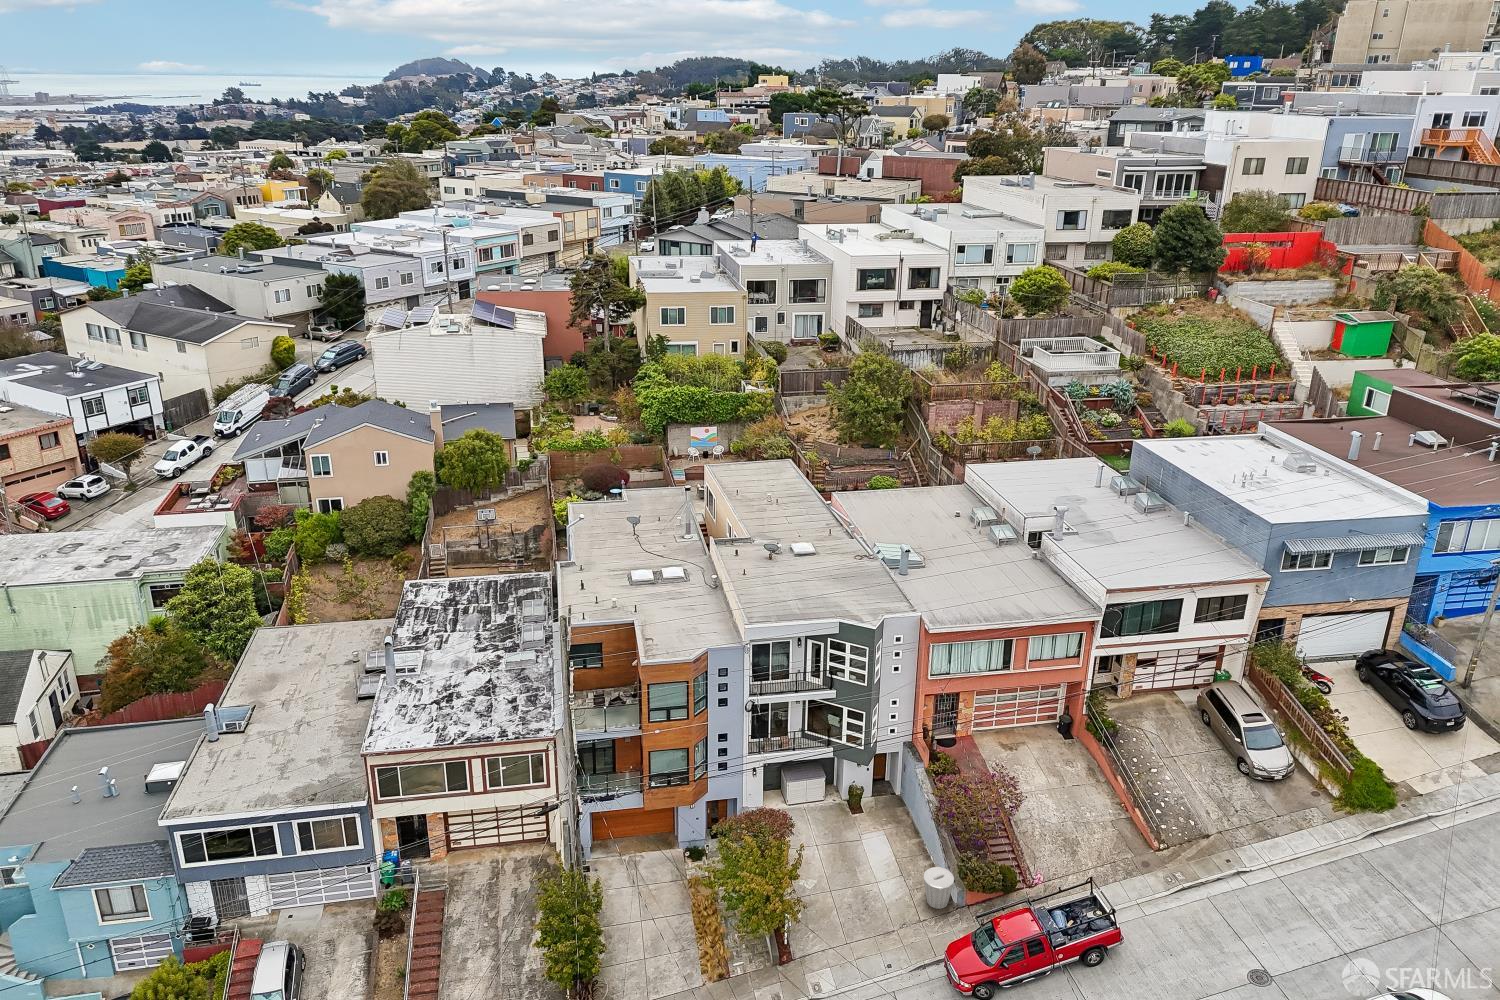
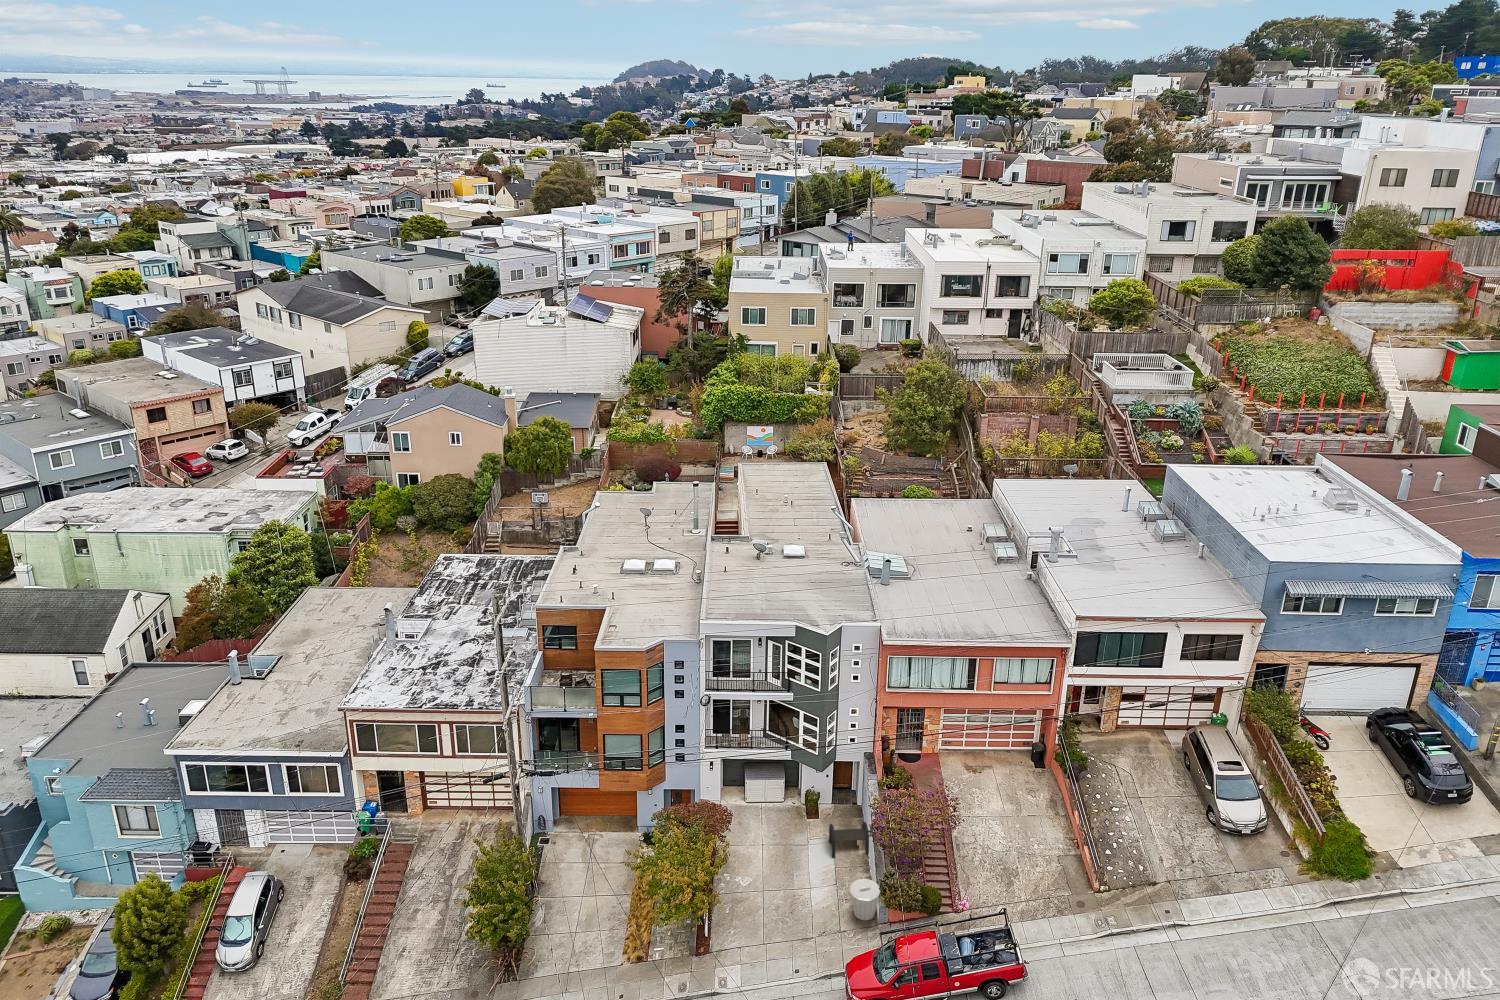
bench: none [882,812,925,852] -> present [829,822,869,858]

